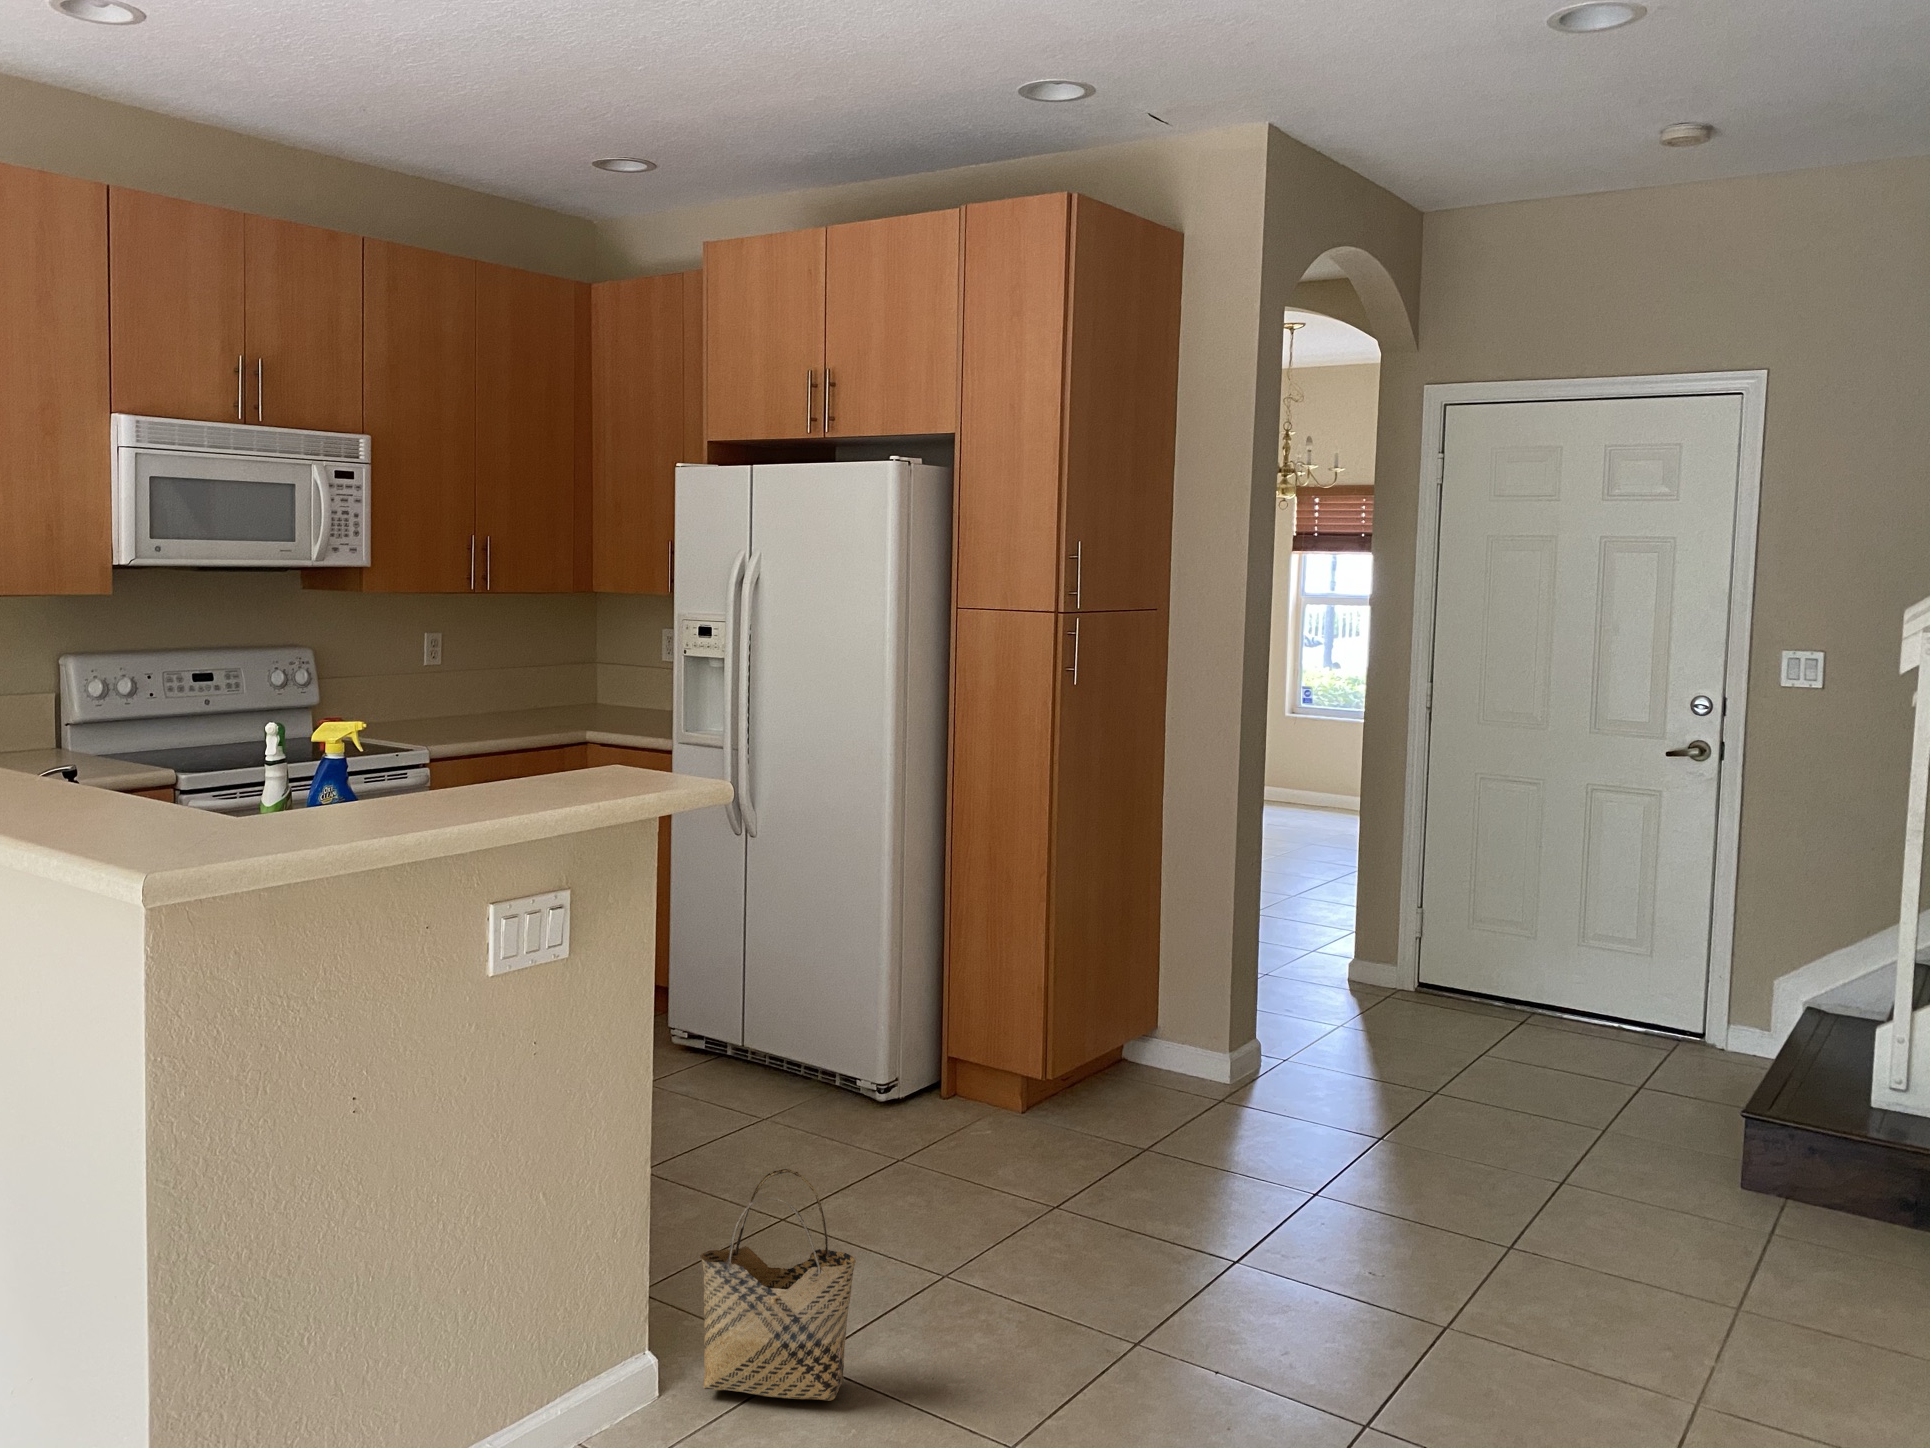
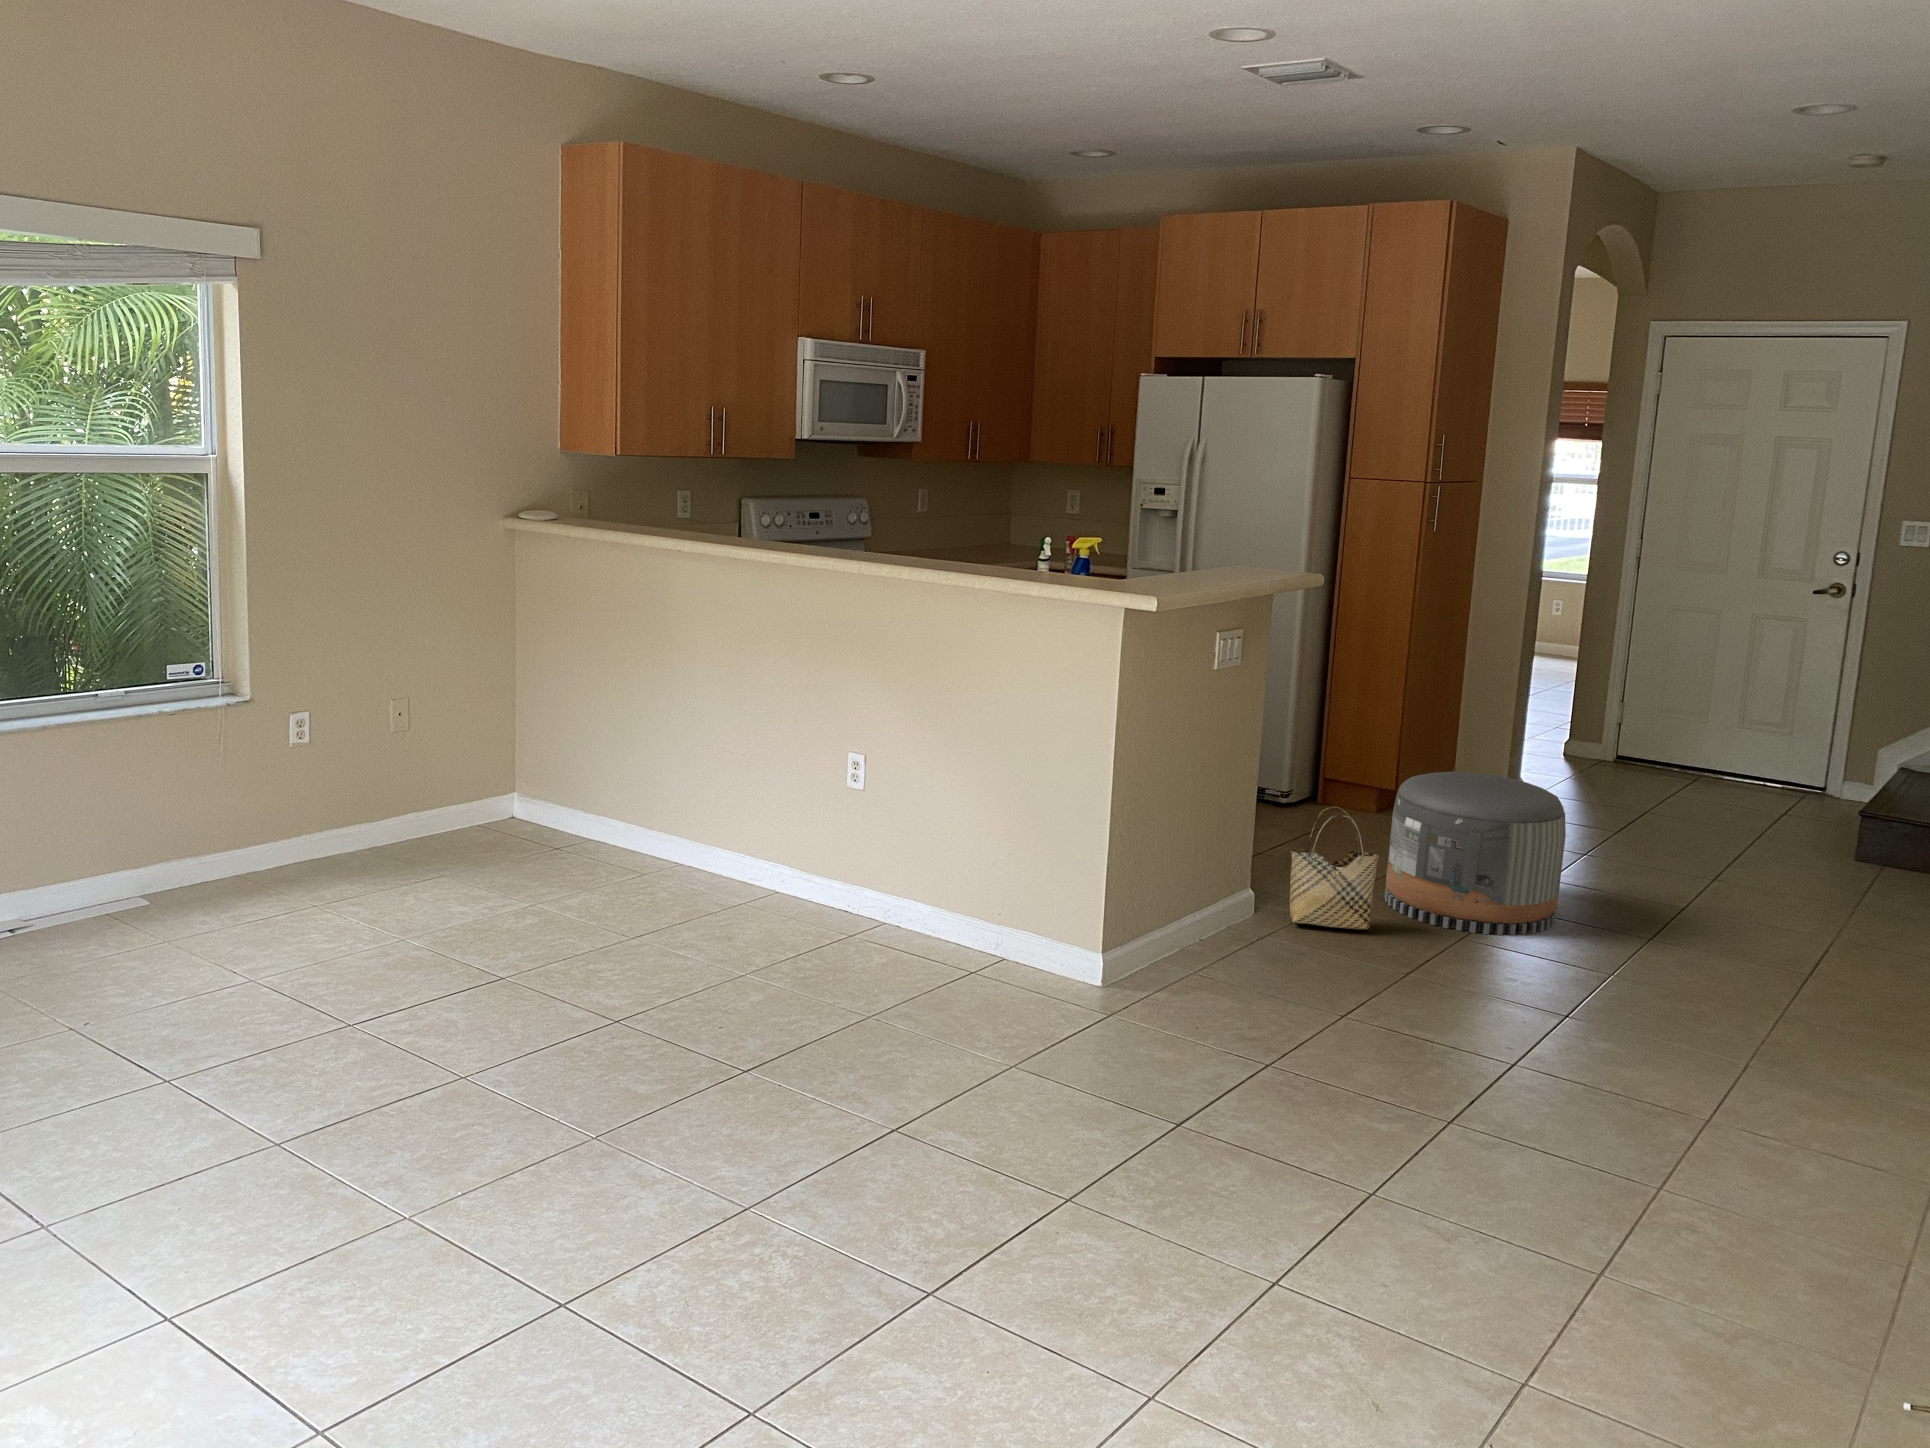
pouf: none [917,1083,1202,1398] -> present [1384,772,1566,935]

